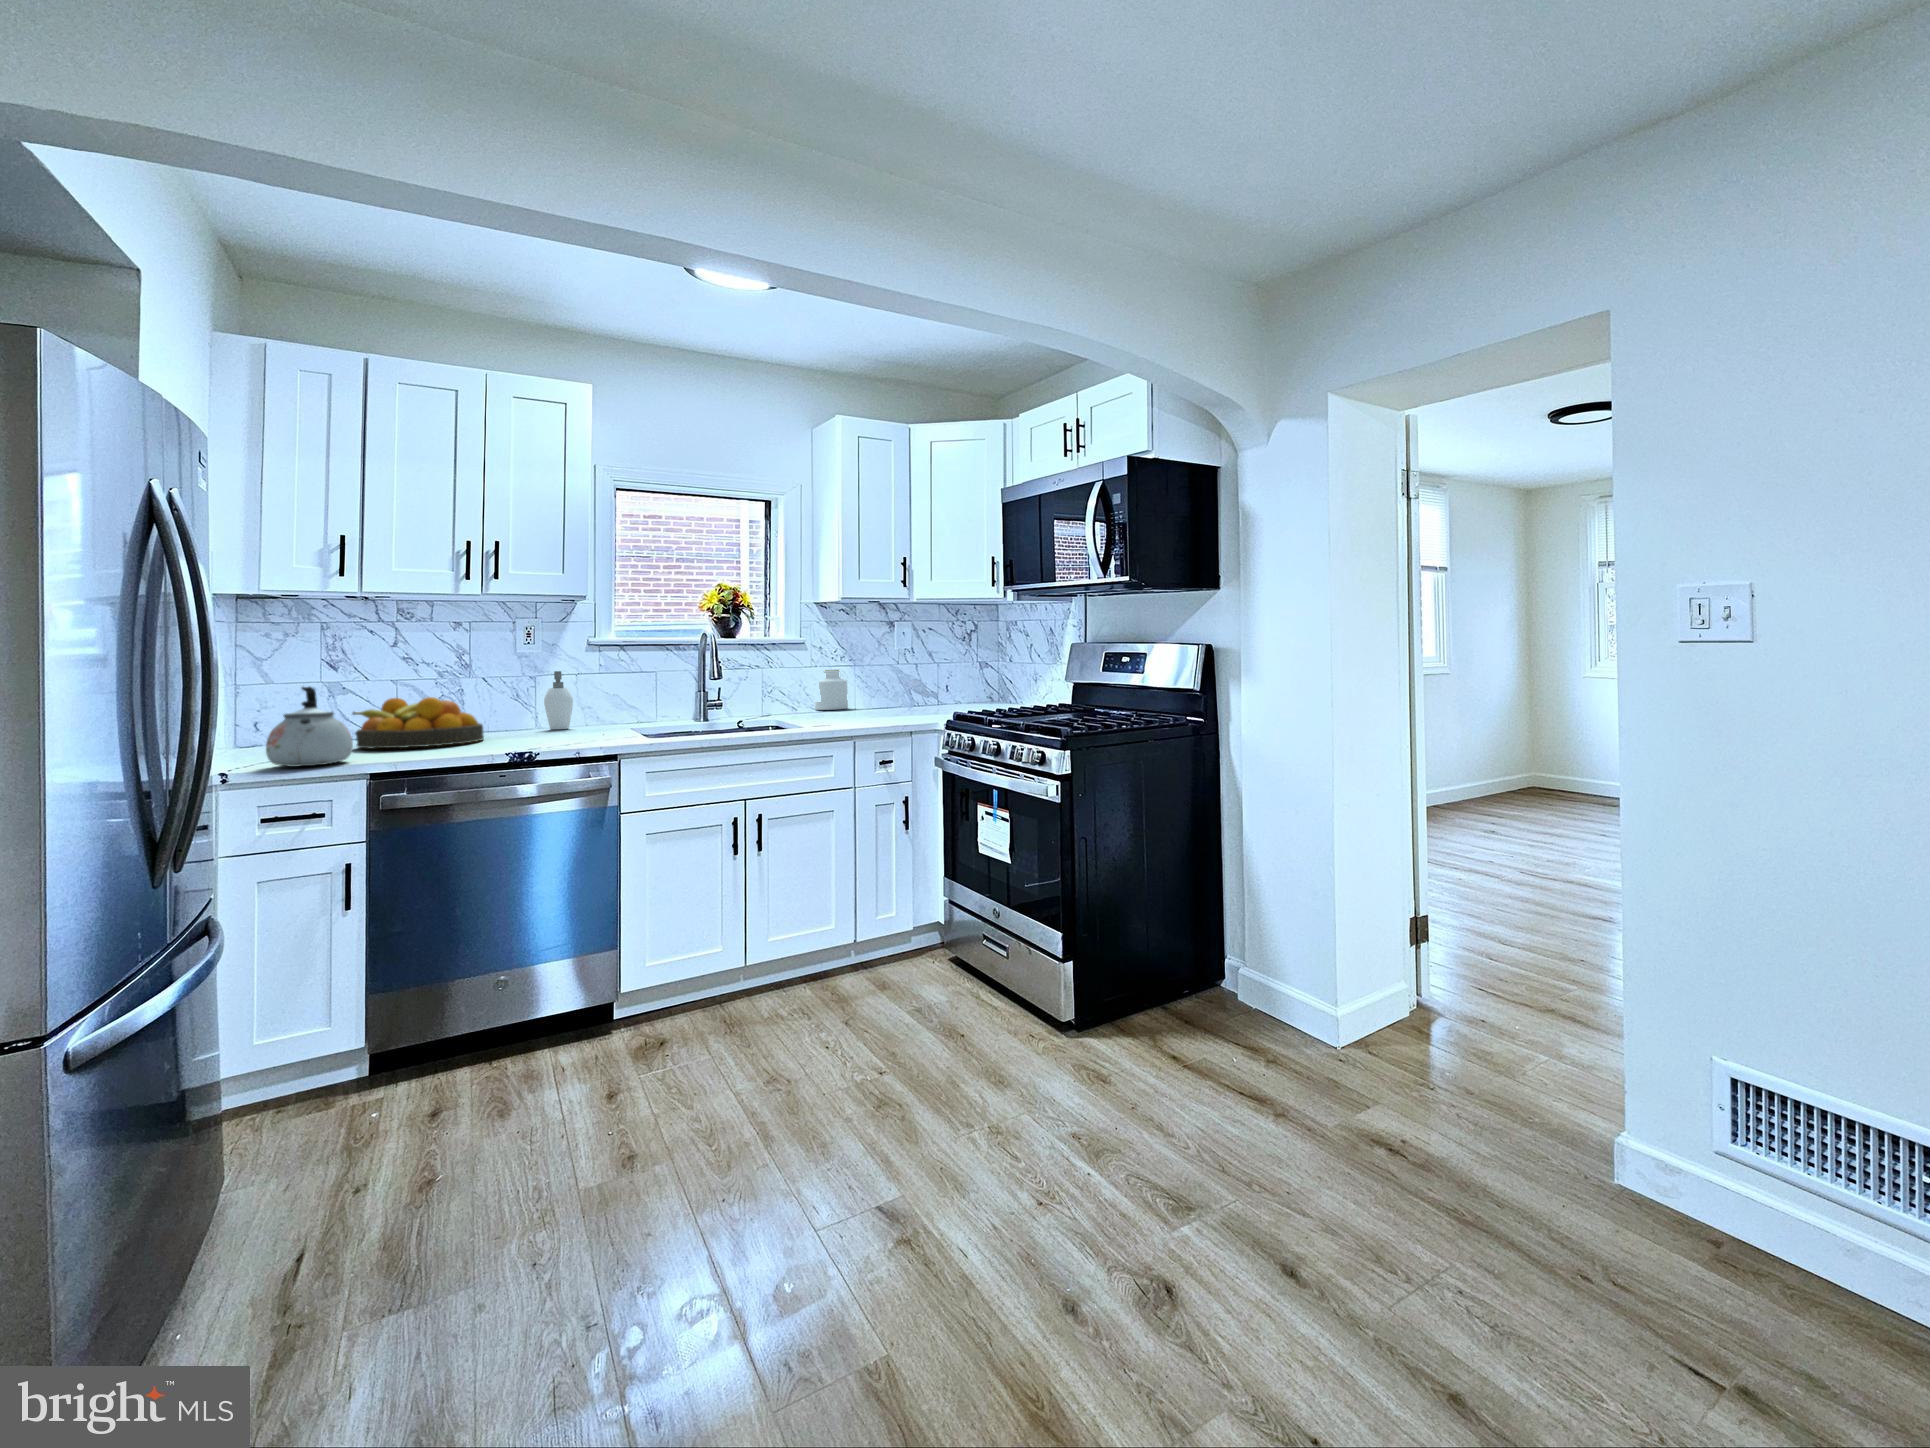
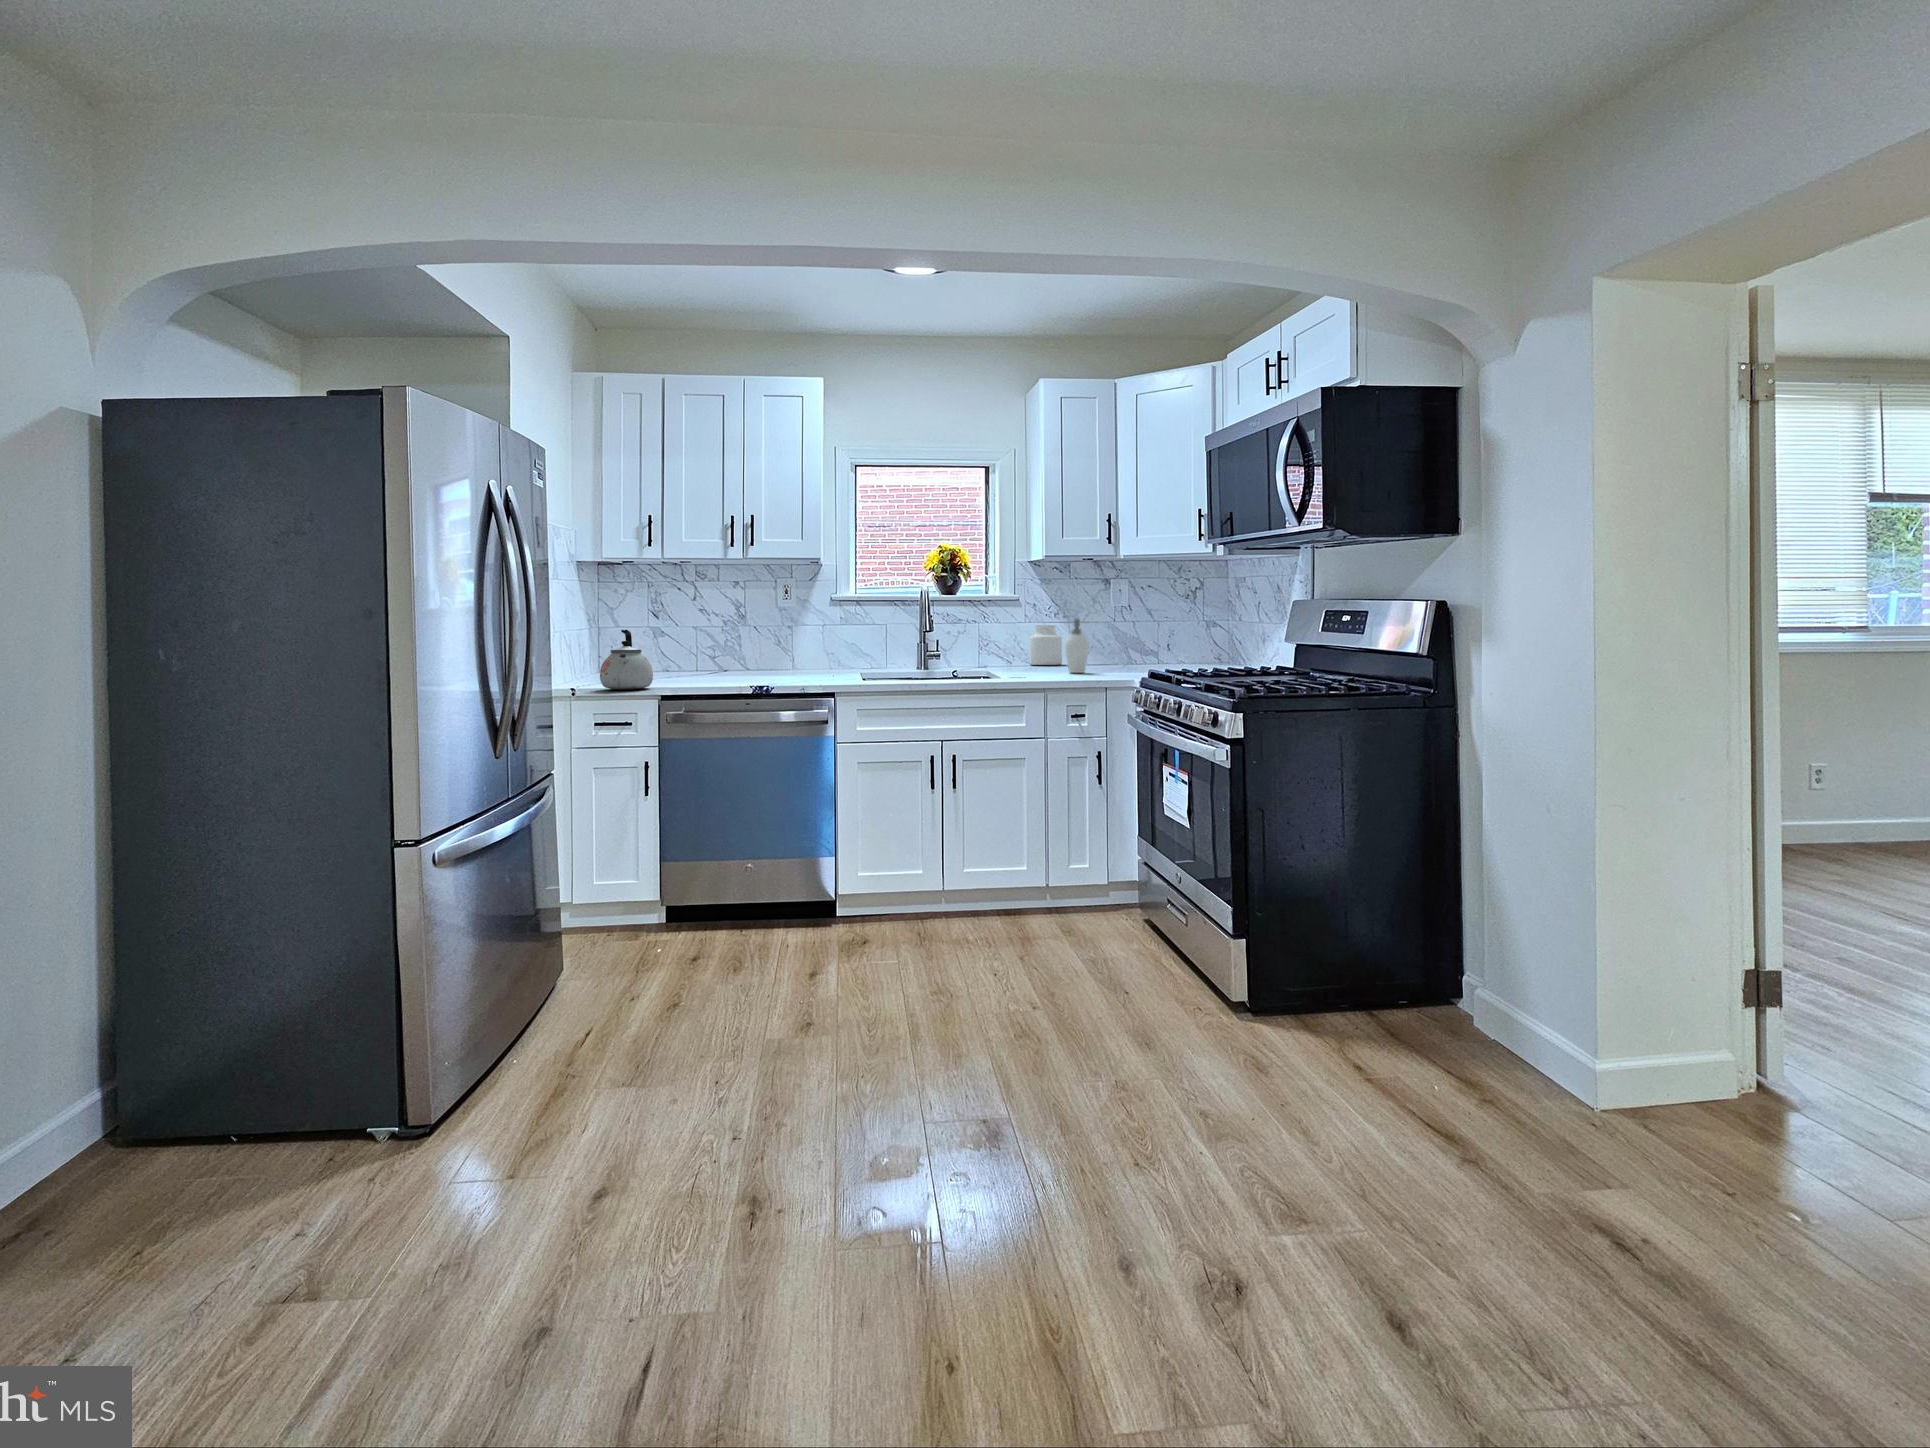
soap dispenser: present [544,671,573,729] -> present [1065,619,1089,673]
fruit bowl: present [353,697,484,748] -> none [657,641,746,680]

